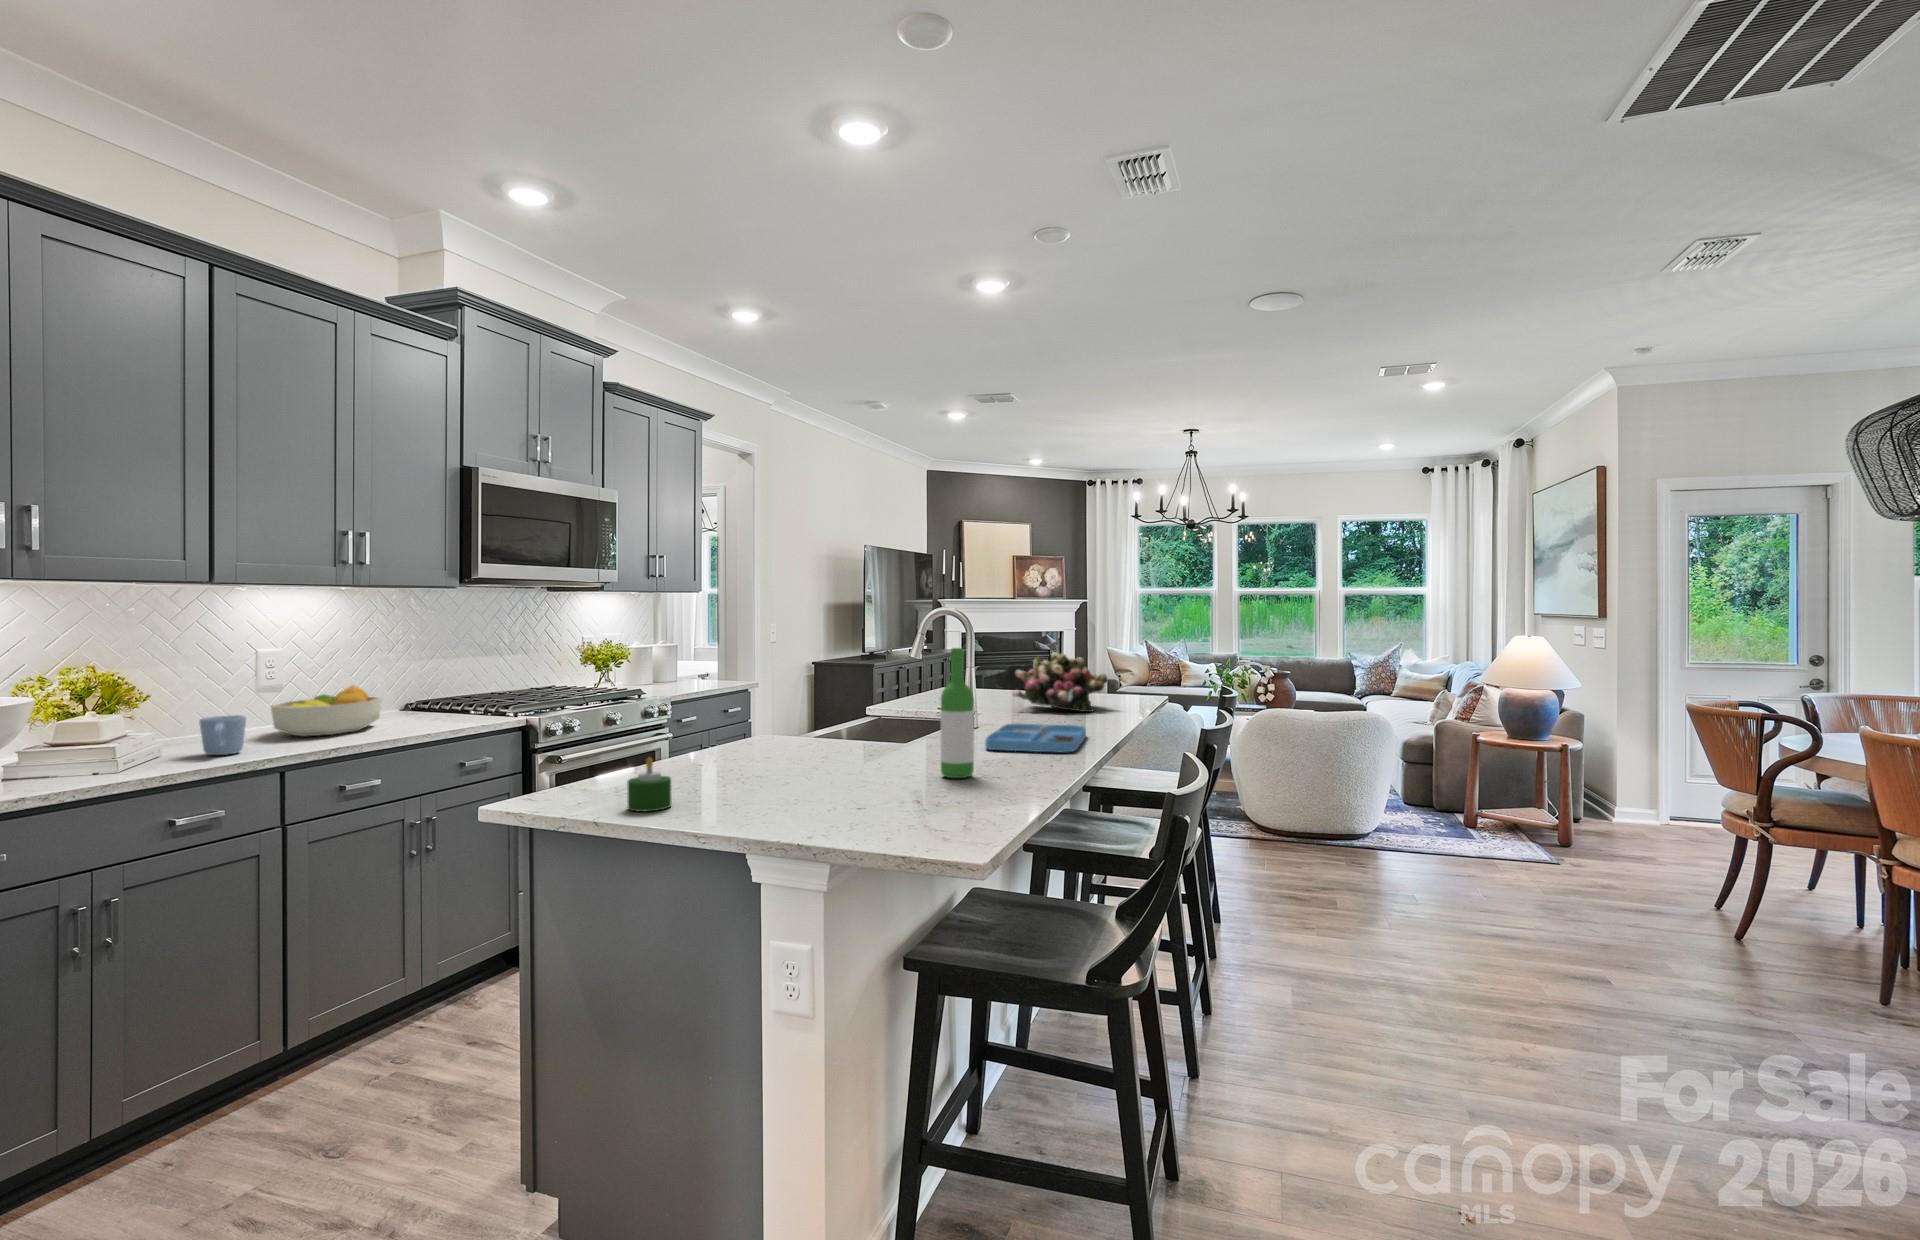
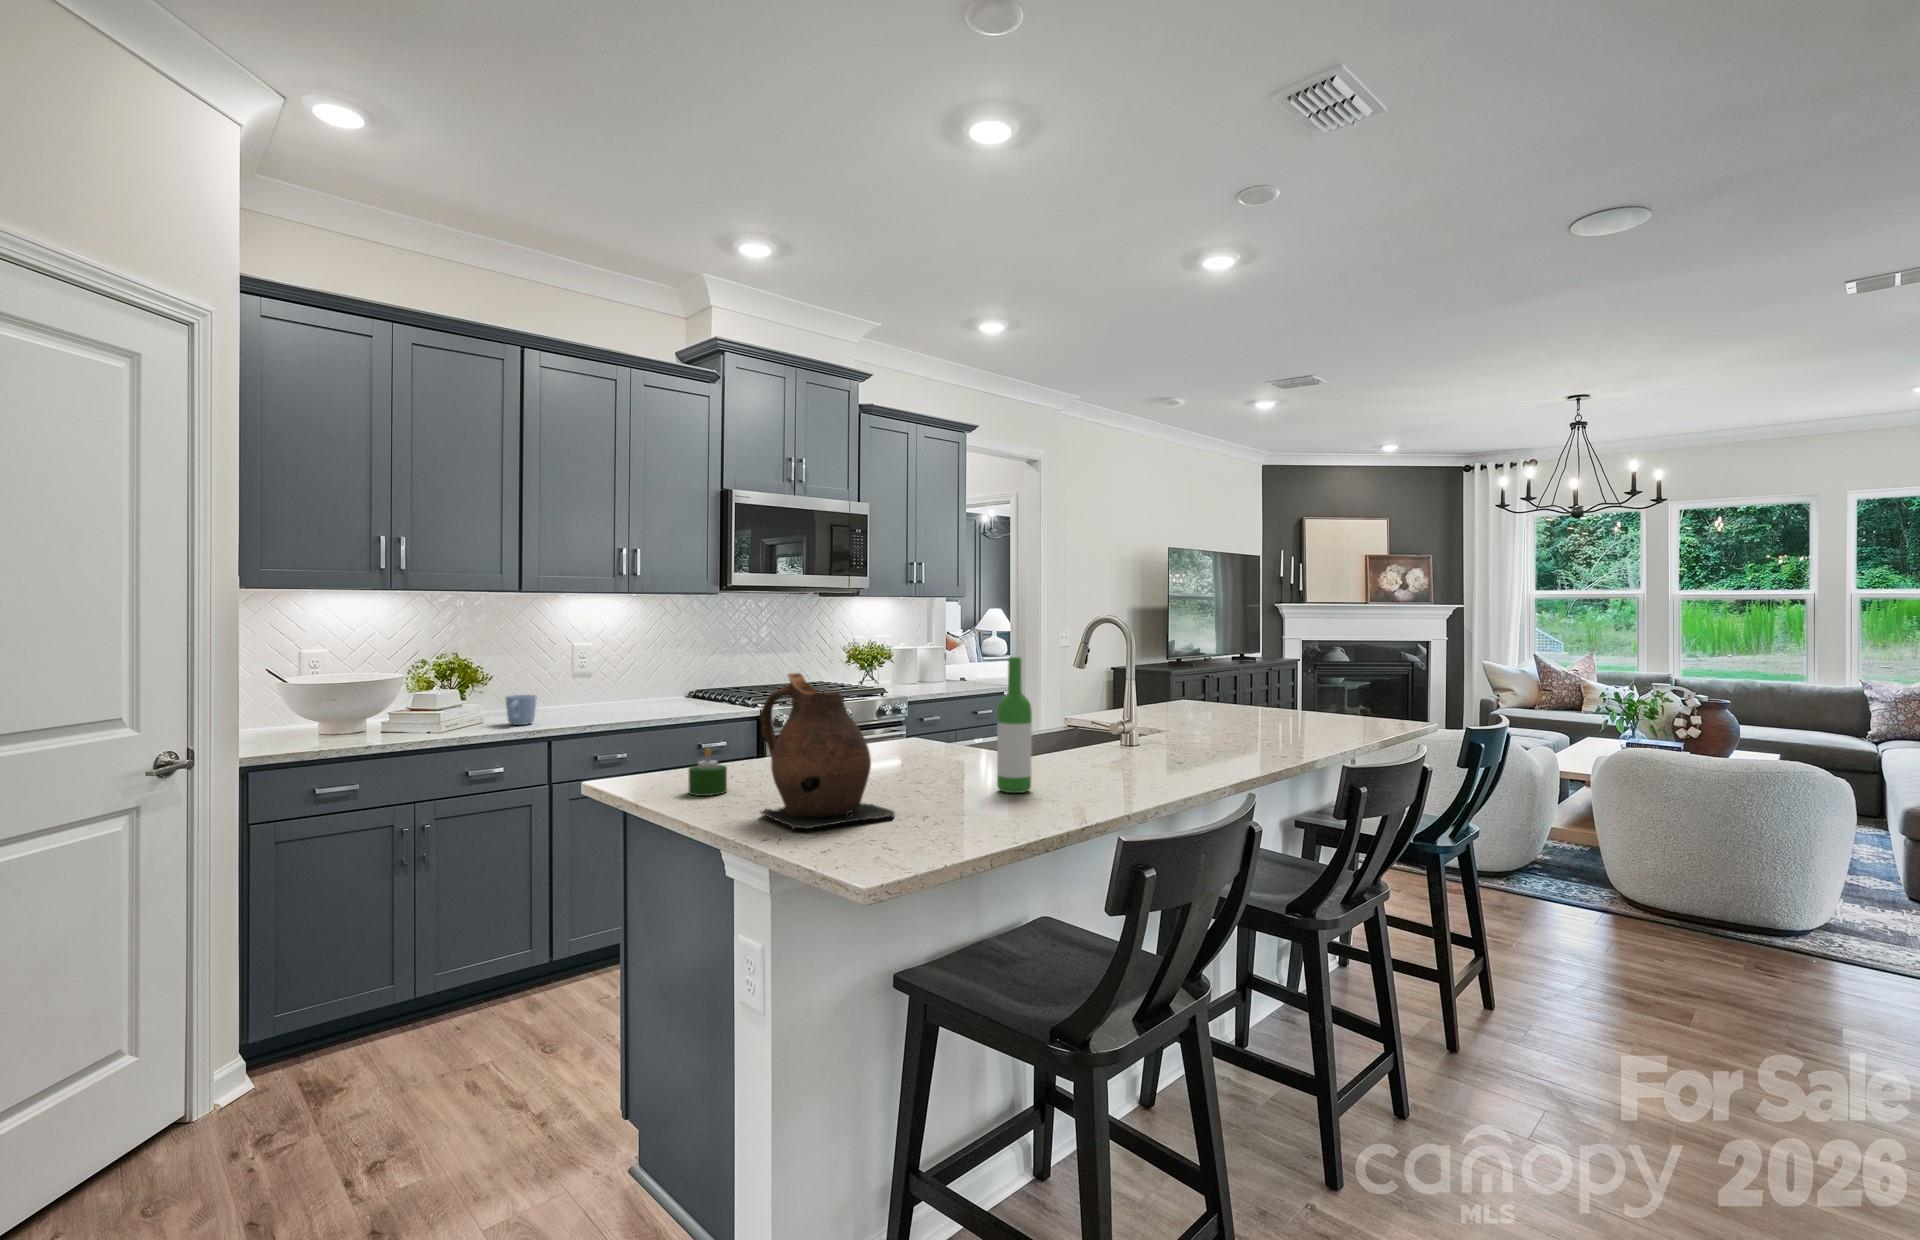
flower arrangement: present [1012,652,1108,712] -> none [1207,665,1324,735]
ceramic pitcher: none [757,669,900,833] -> present [761,673,894,829]
fruit bowl: present [271,685,382,736] -> none [565,674,649,714]
tray: present [985,724,1086,752] -> none [1096,742,1235,777]

